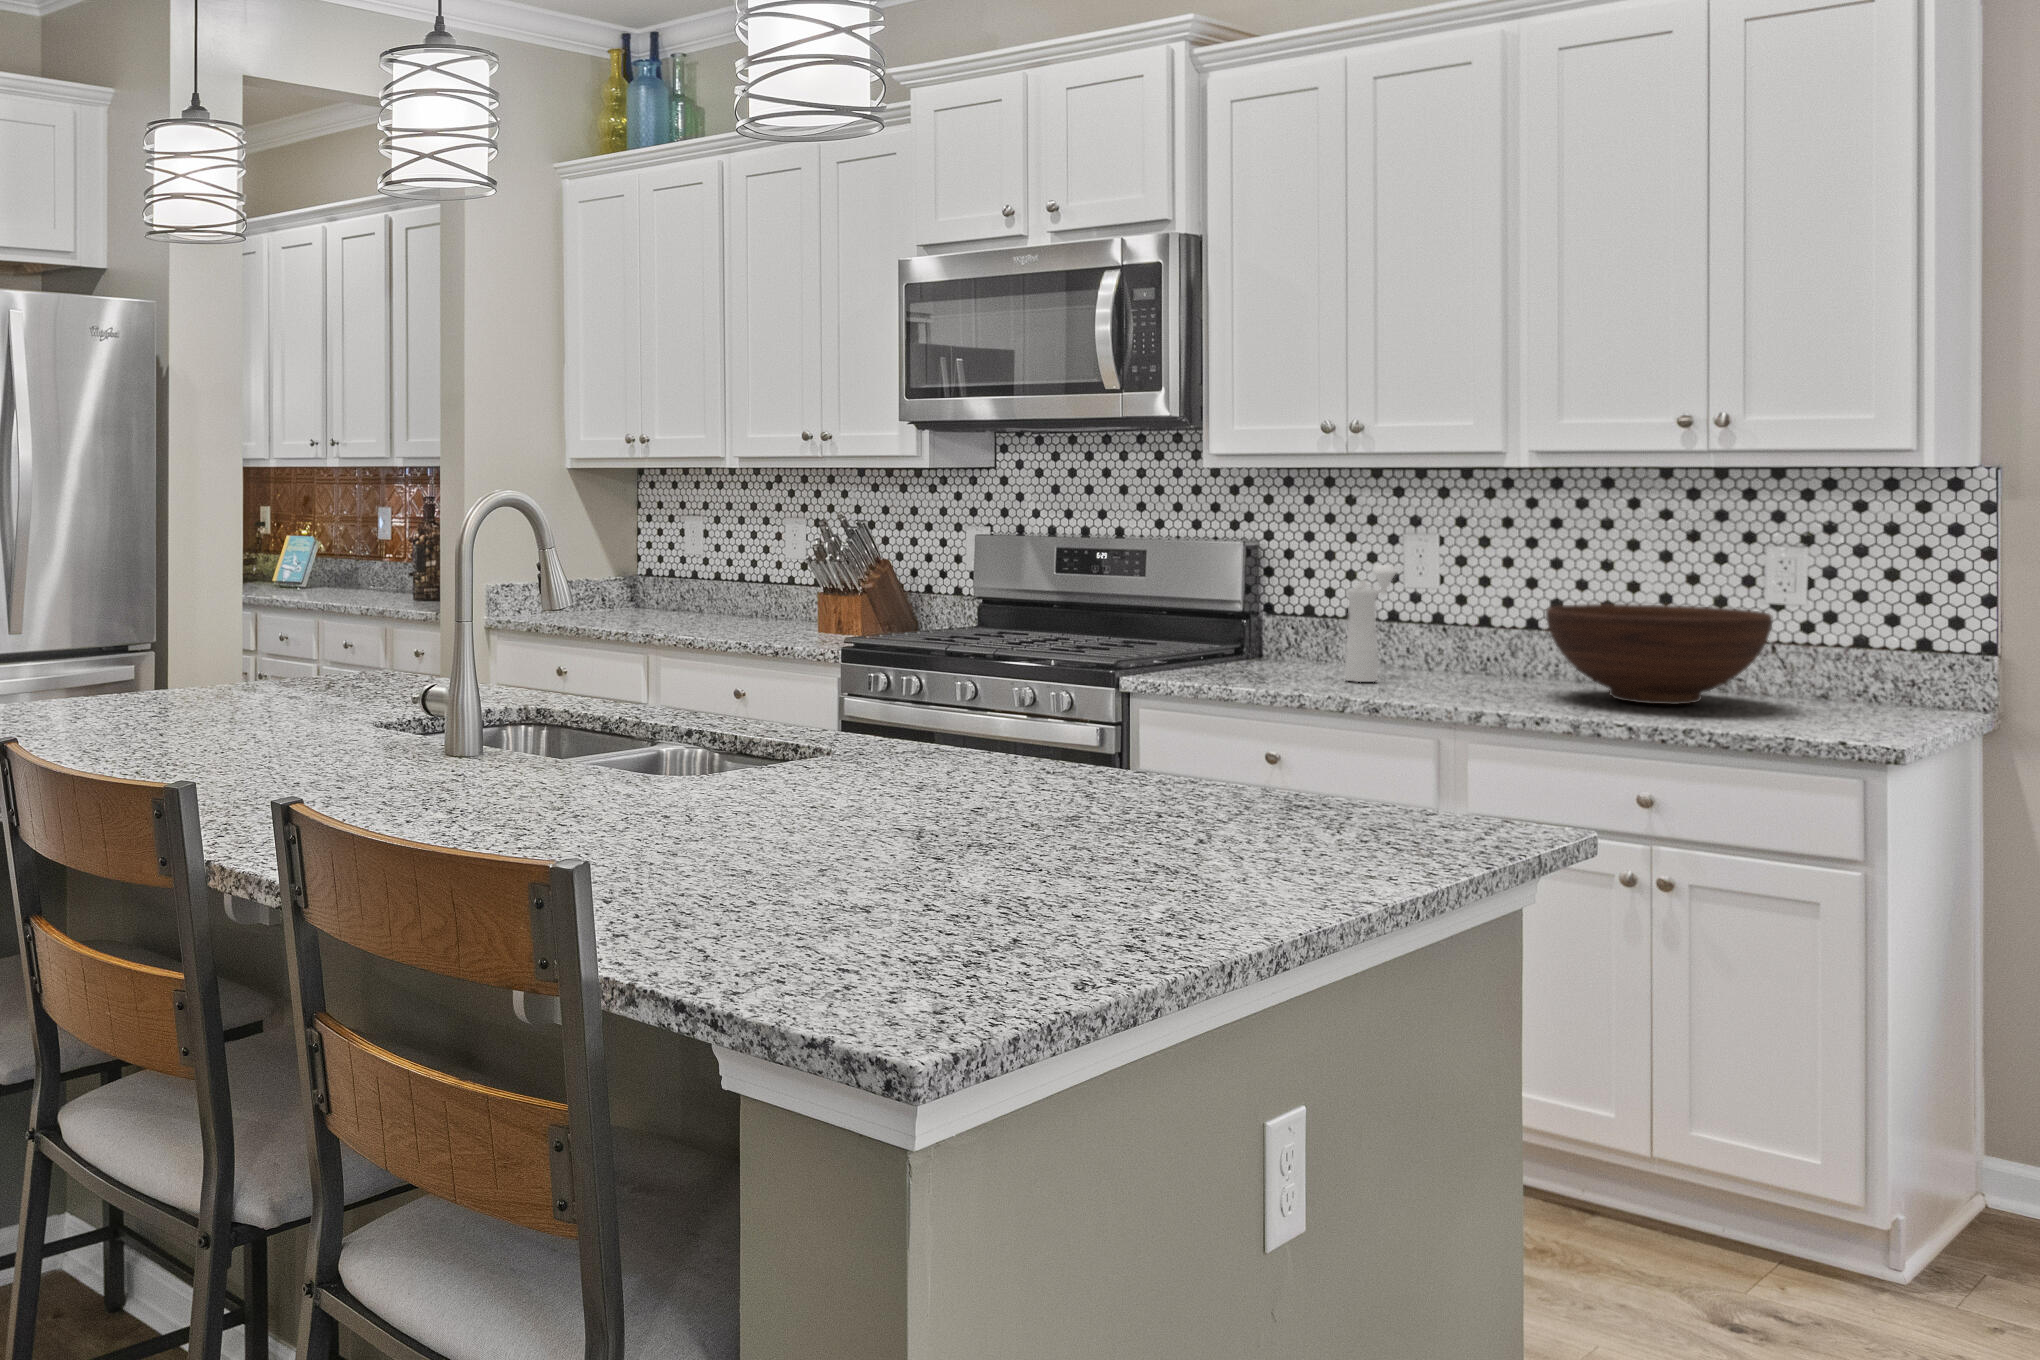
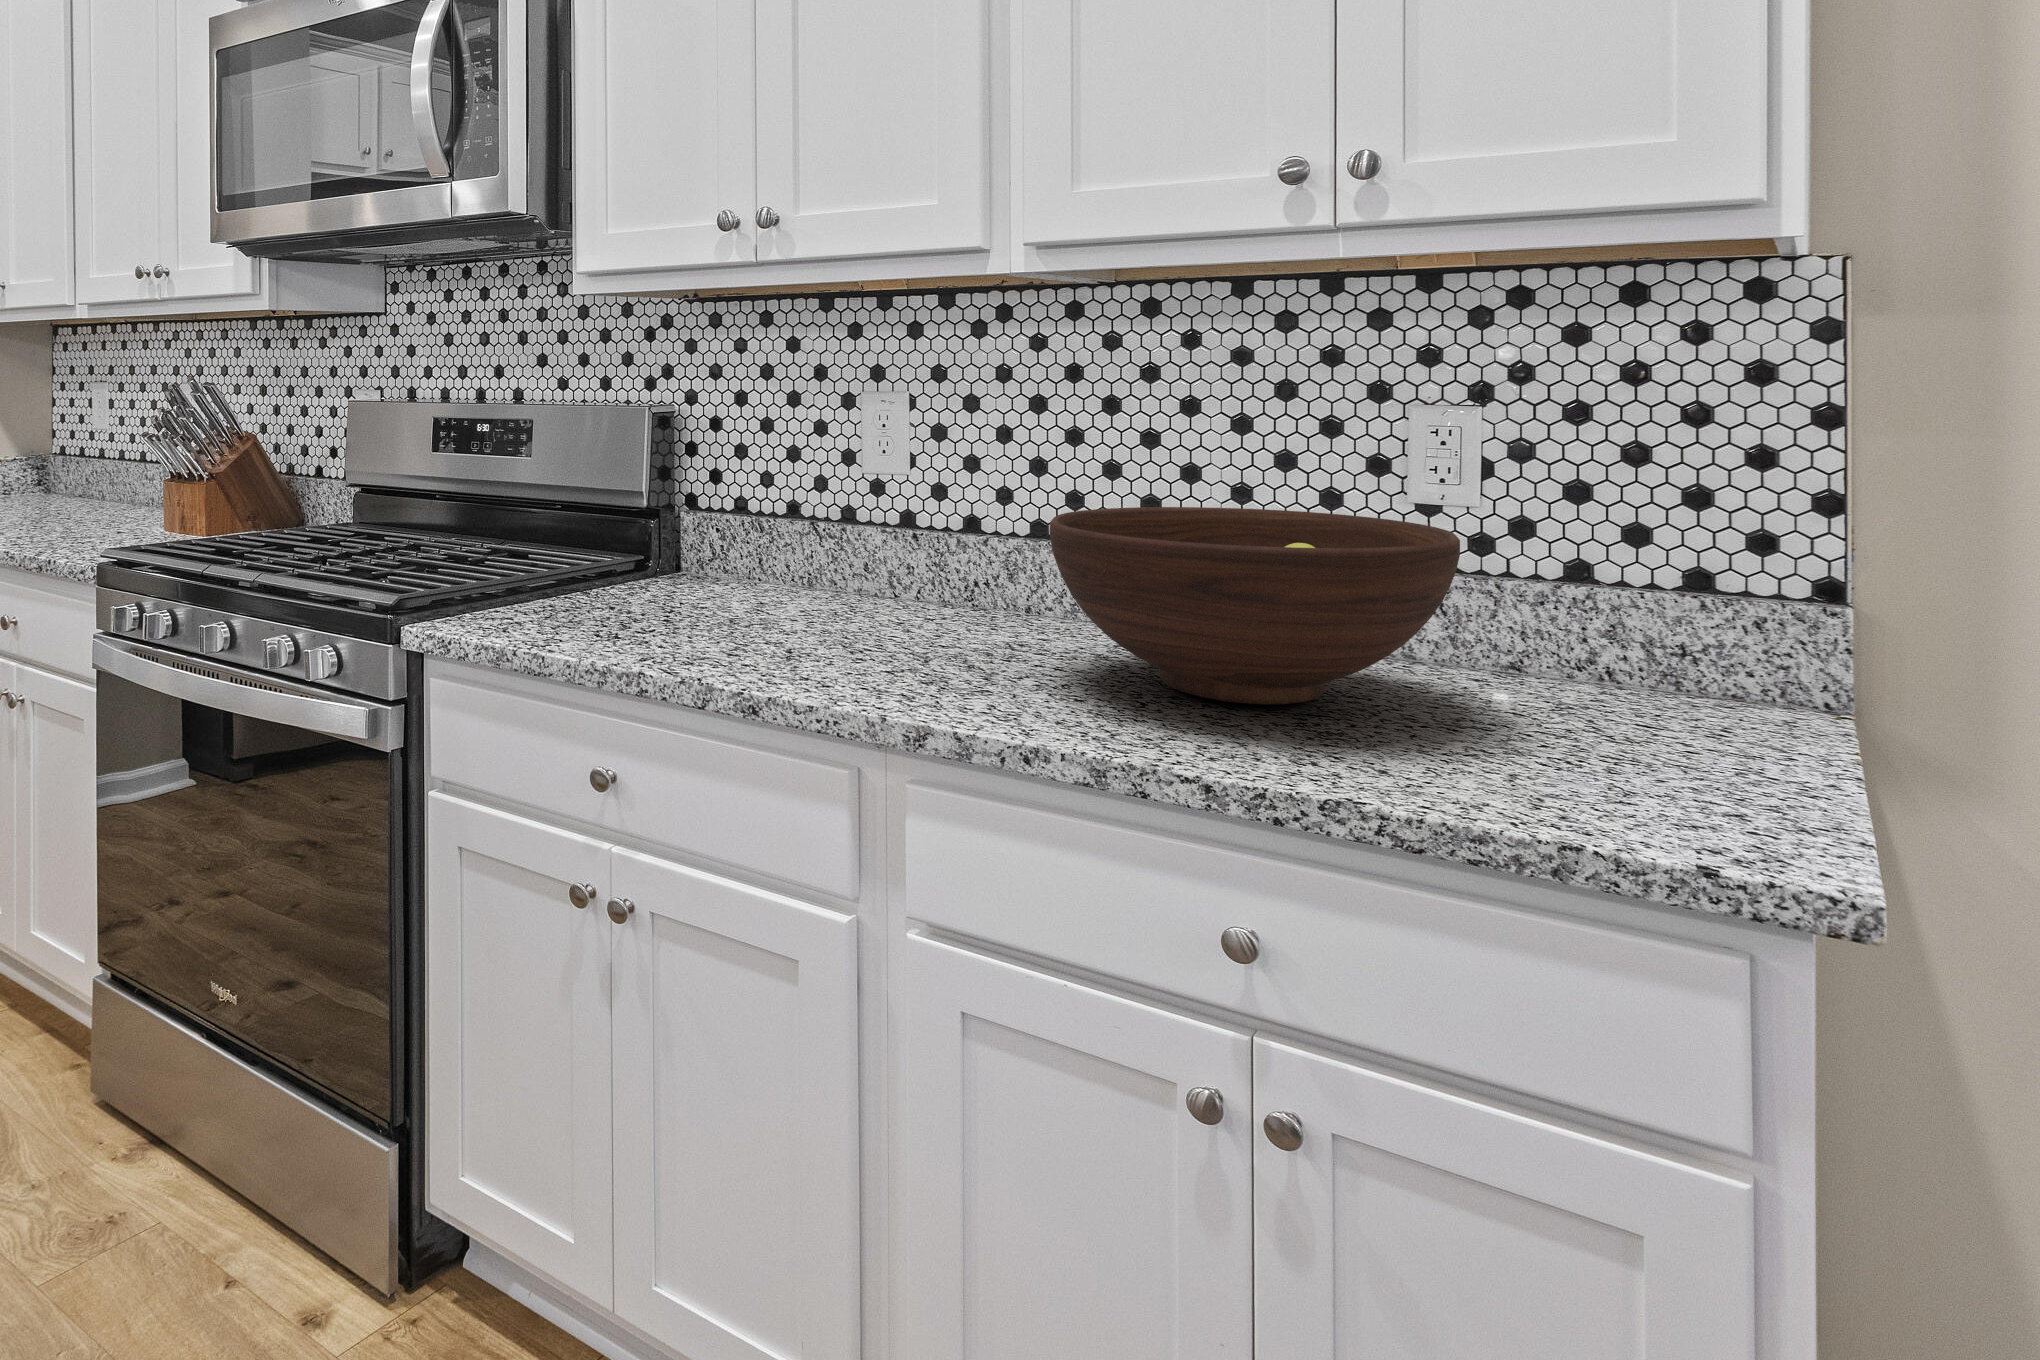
pepper mill: present [1345,565,1396,682] -> none [734,441,825,640]

